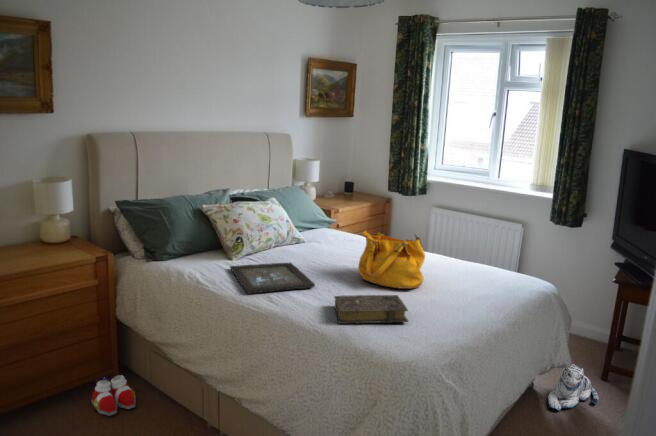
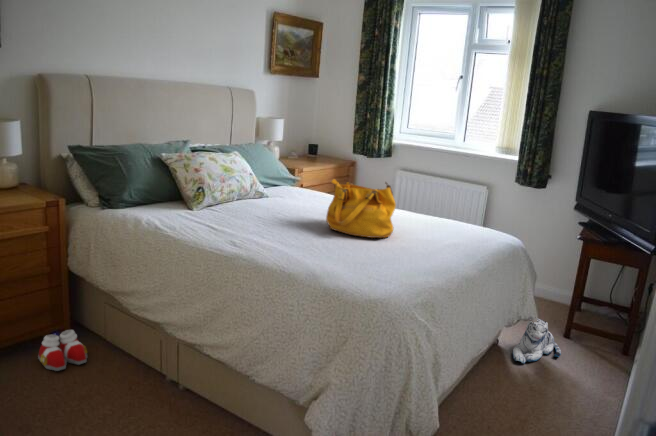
tray: present [230,263,315,294] -> none [191,213,282,239]
book: present [335,295,408,324] -> none [303,241,380,267]

